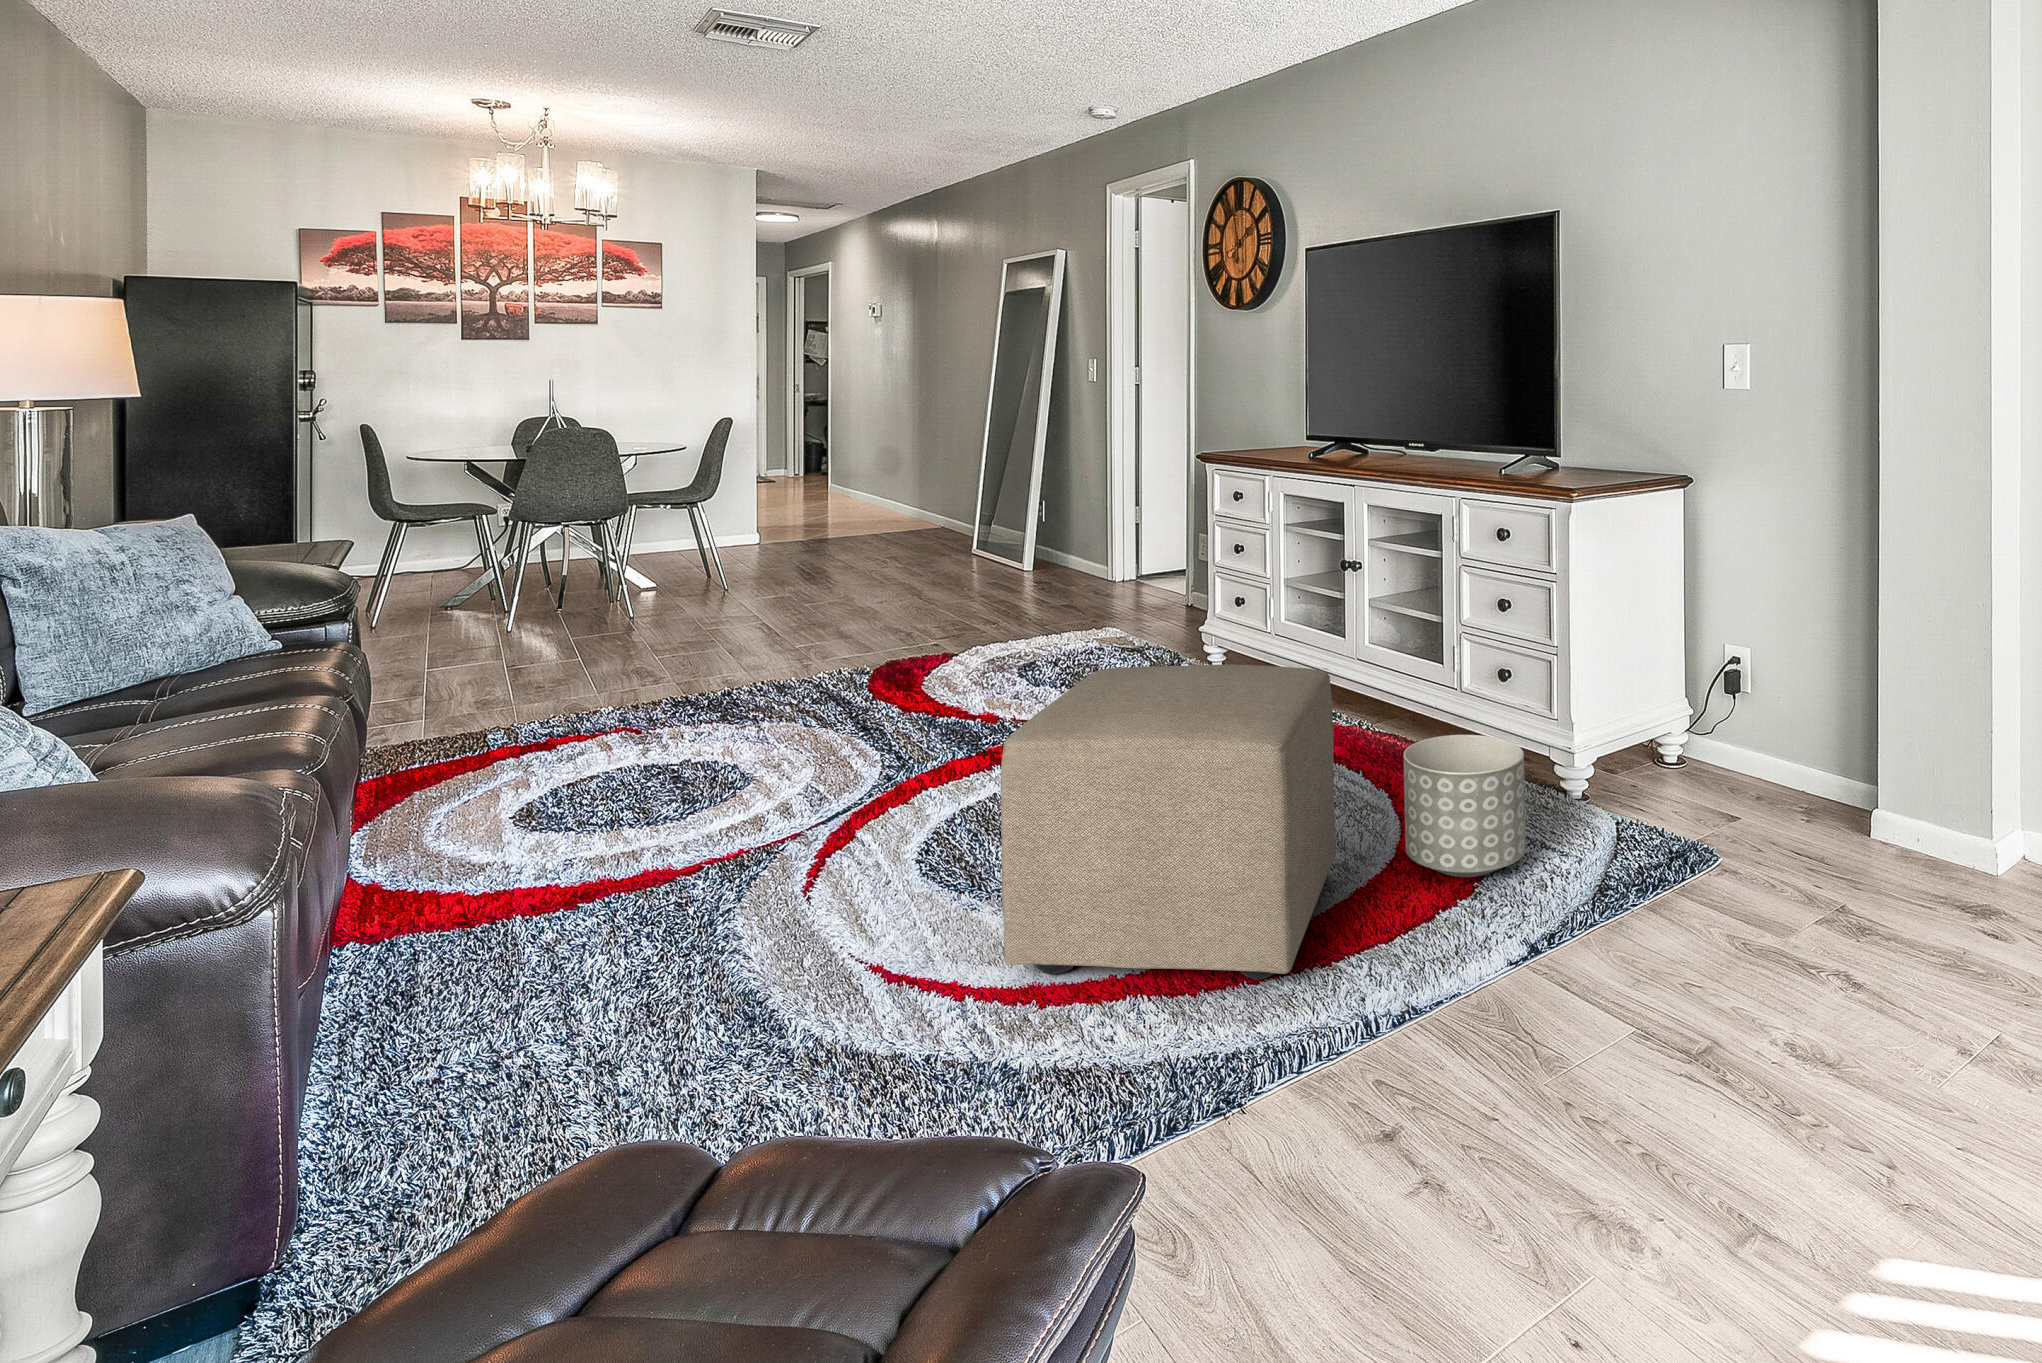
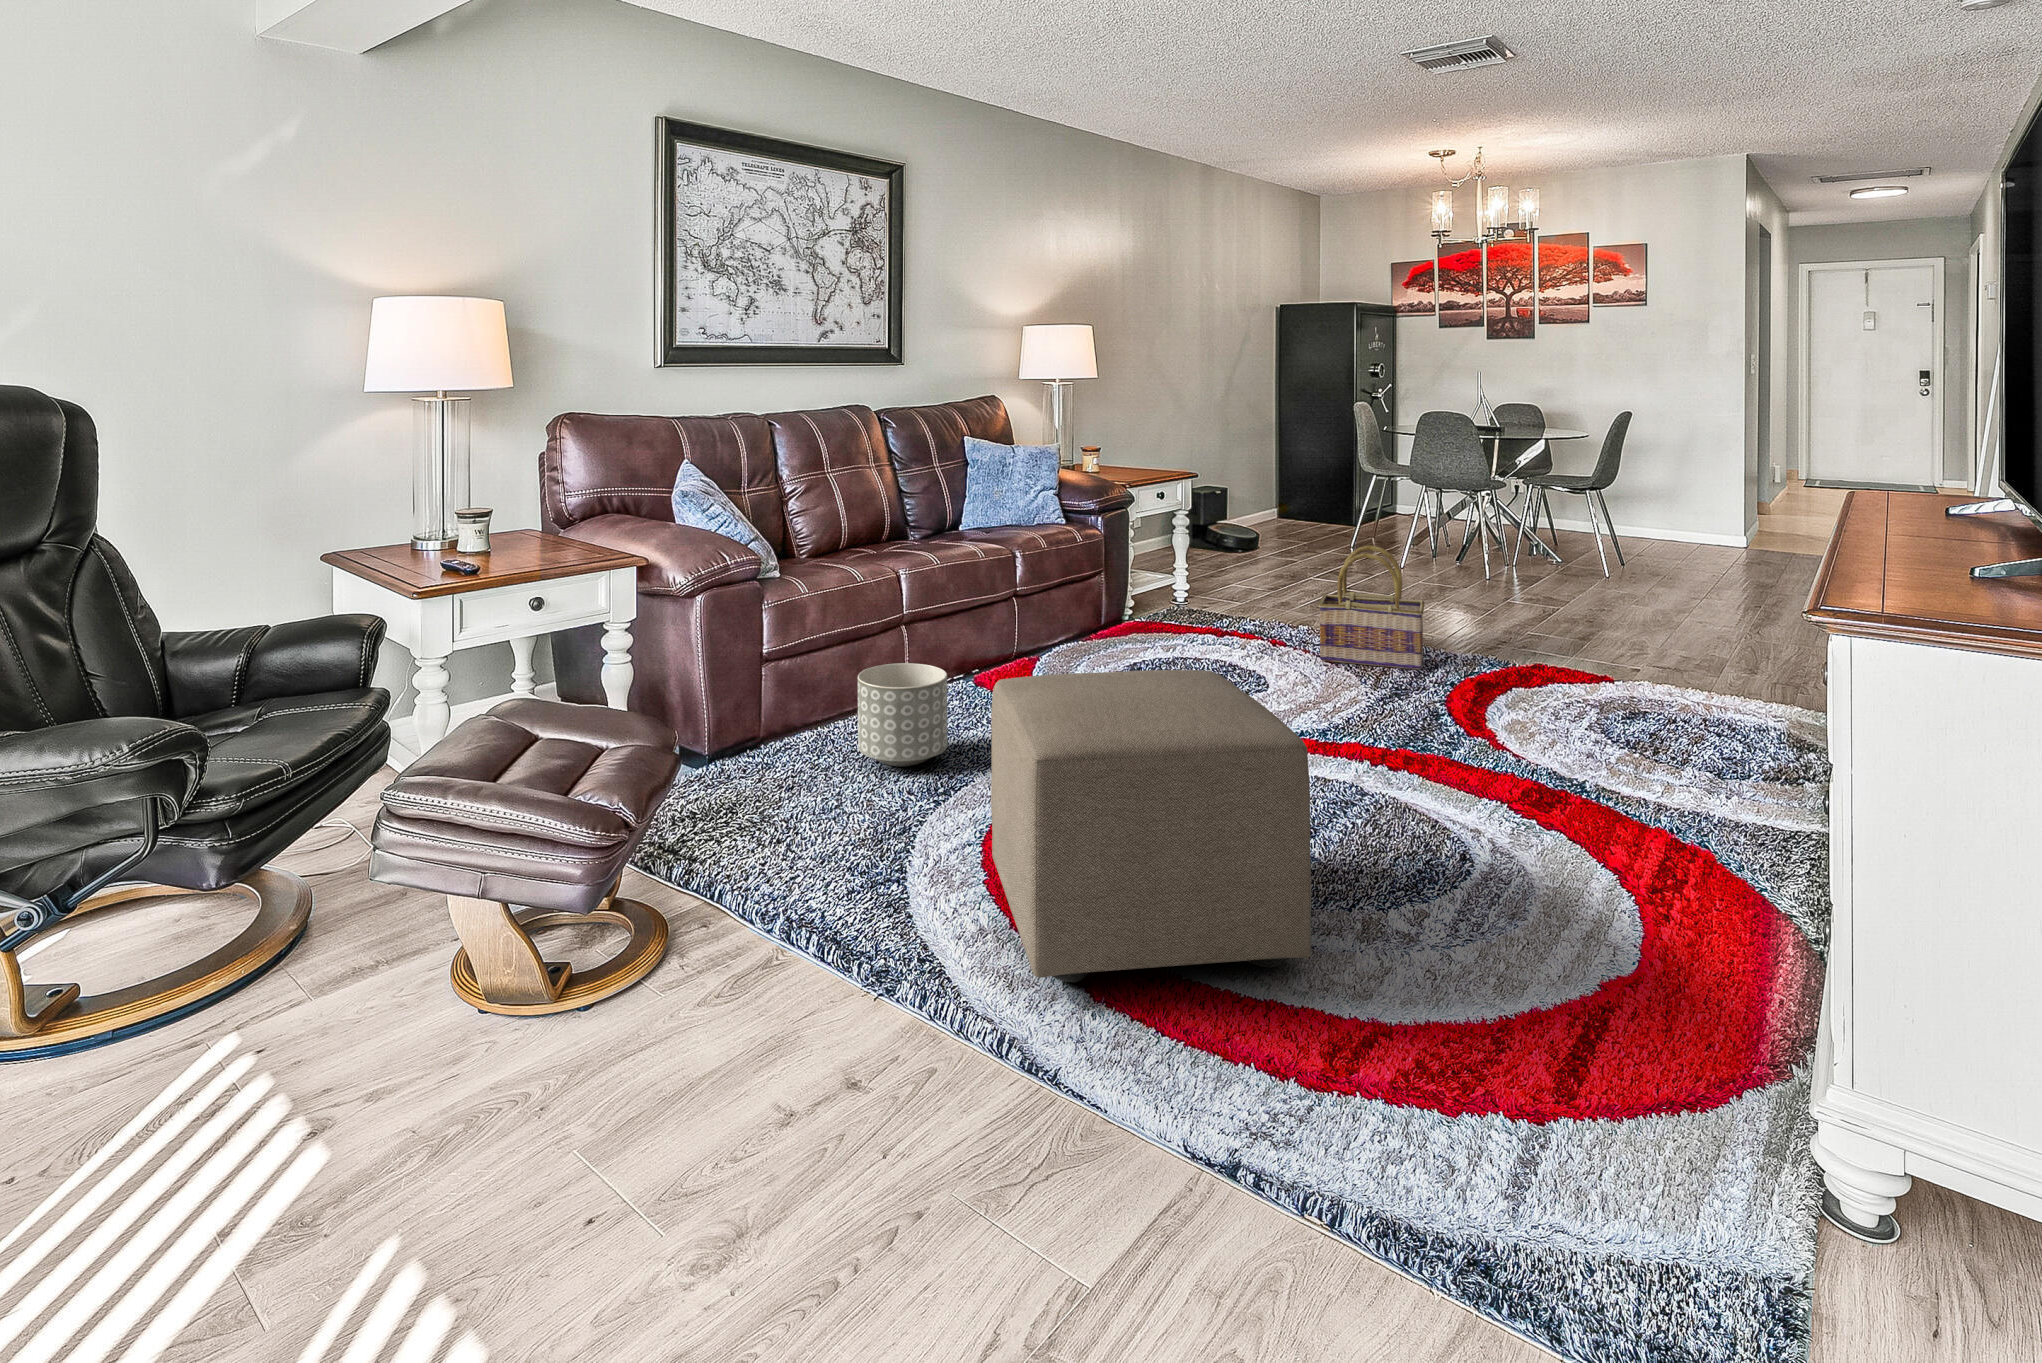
basket: none [683,575,825,722] -> present [1318,545,1424,670]
planter: present [1403,735,1526,877] -> present [858,663,948,767]

